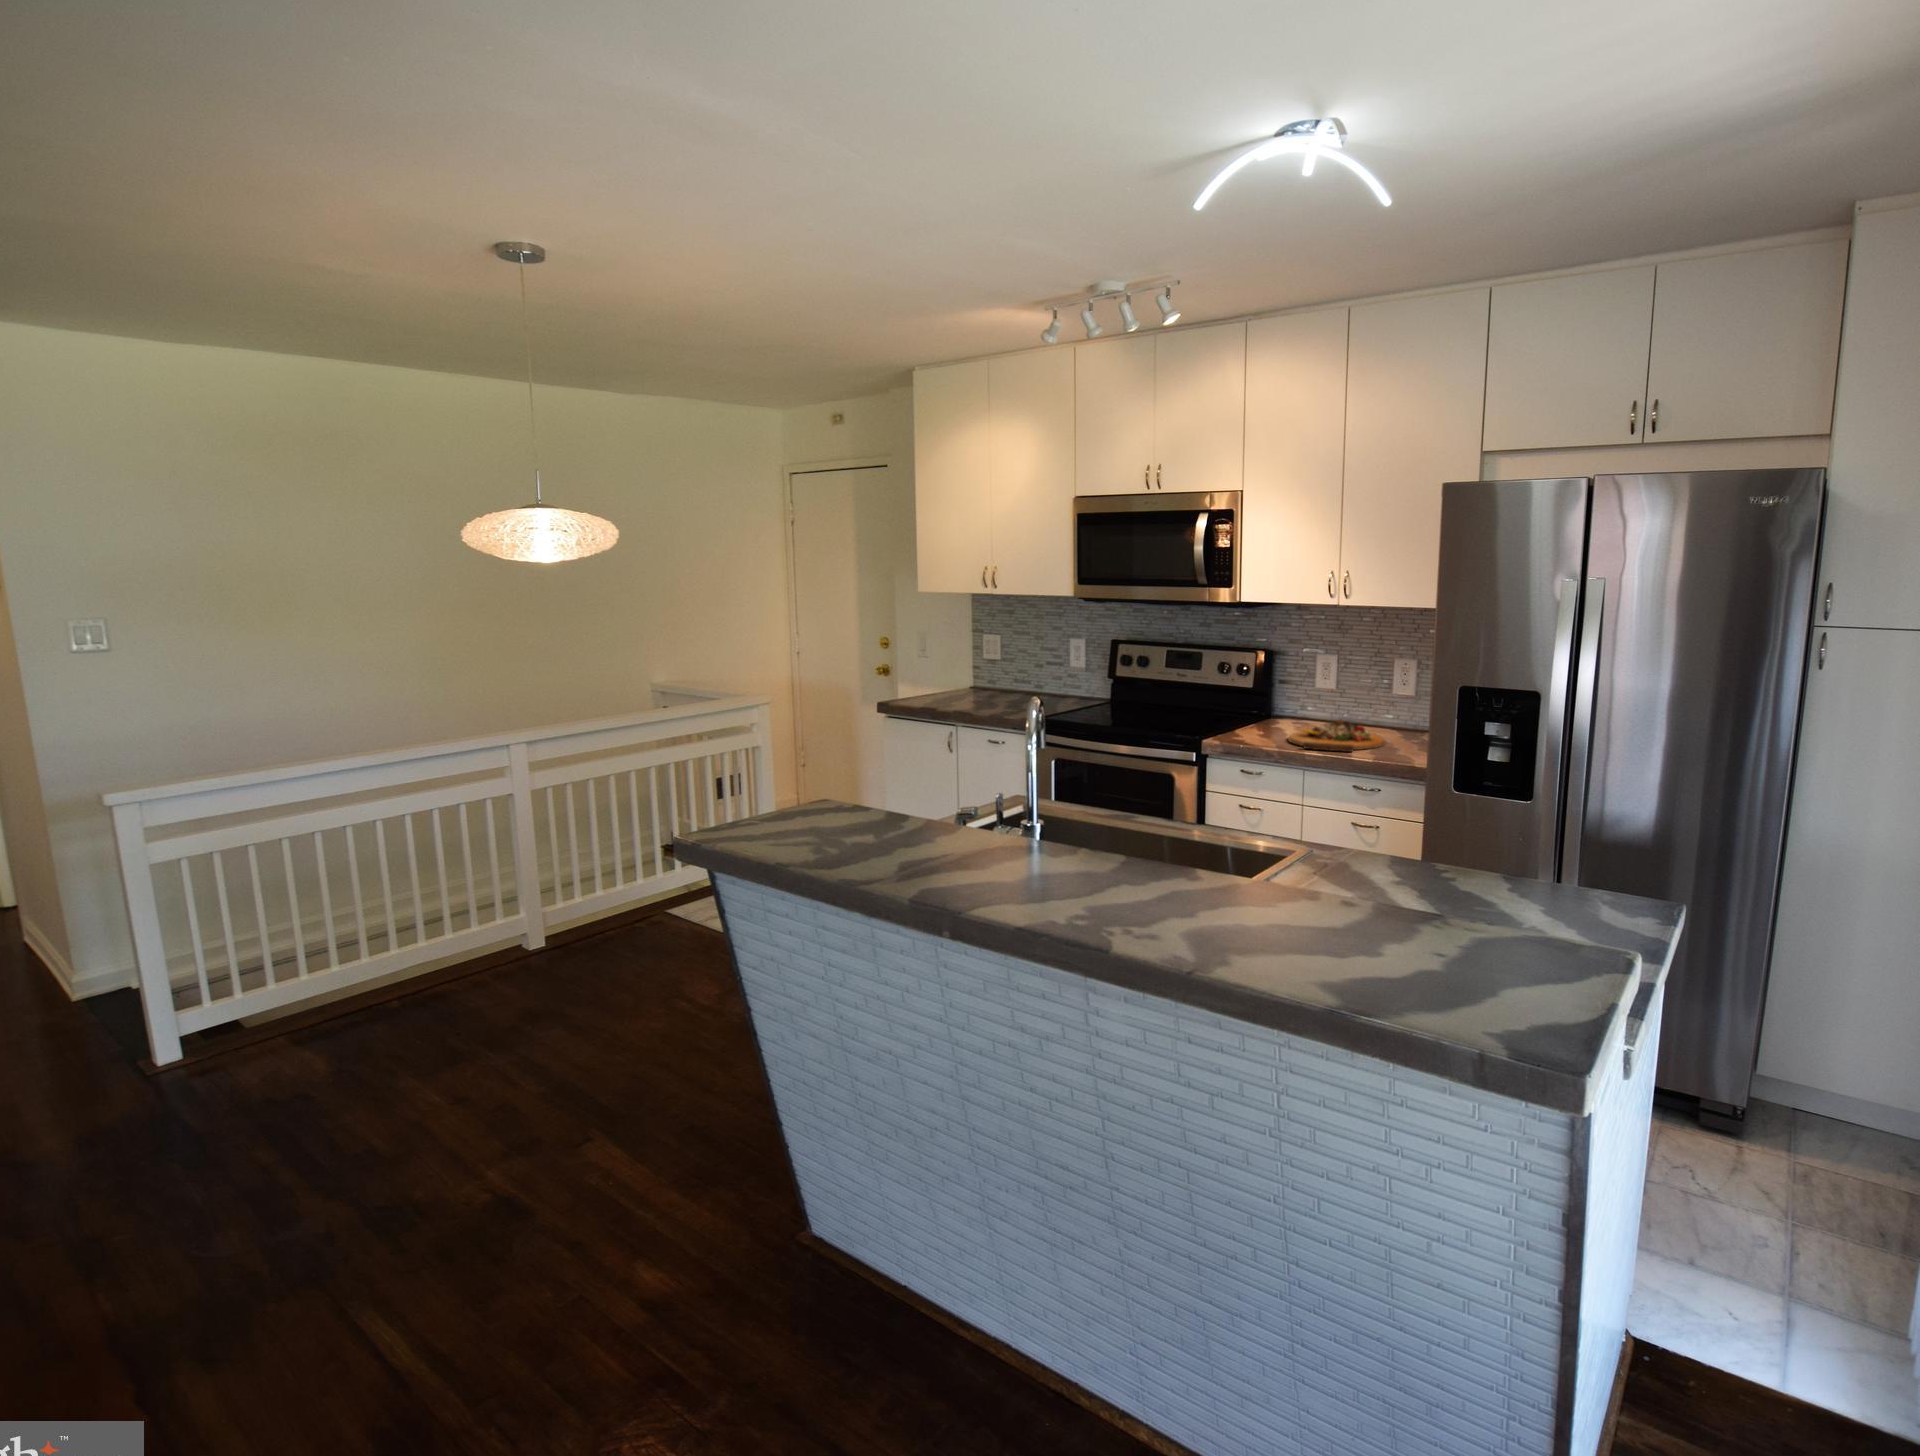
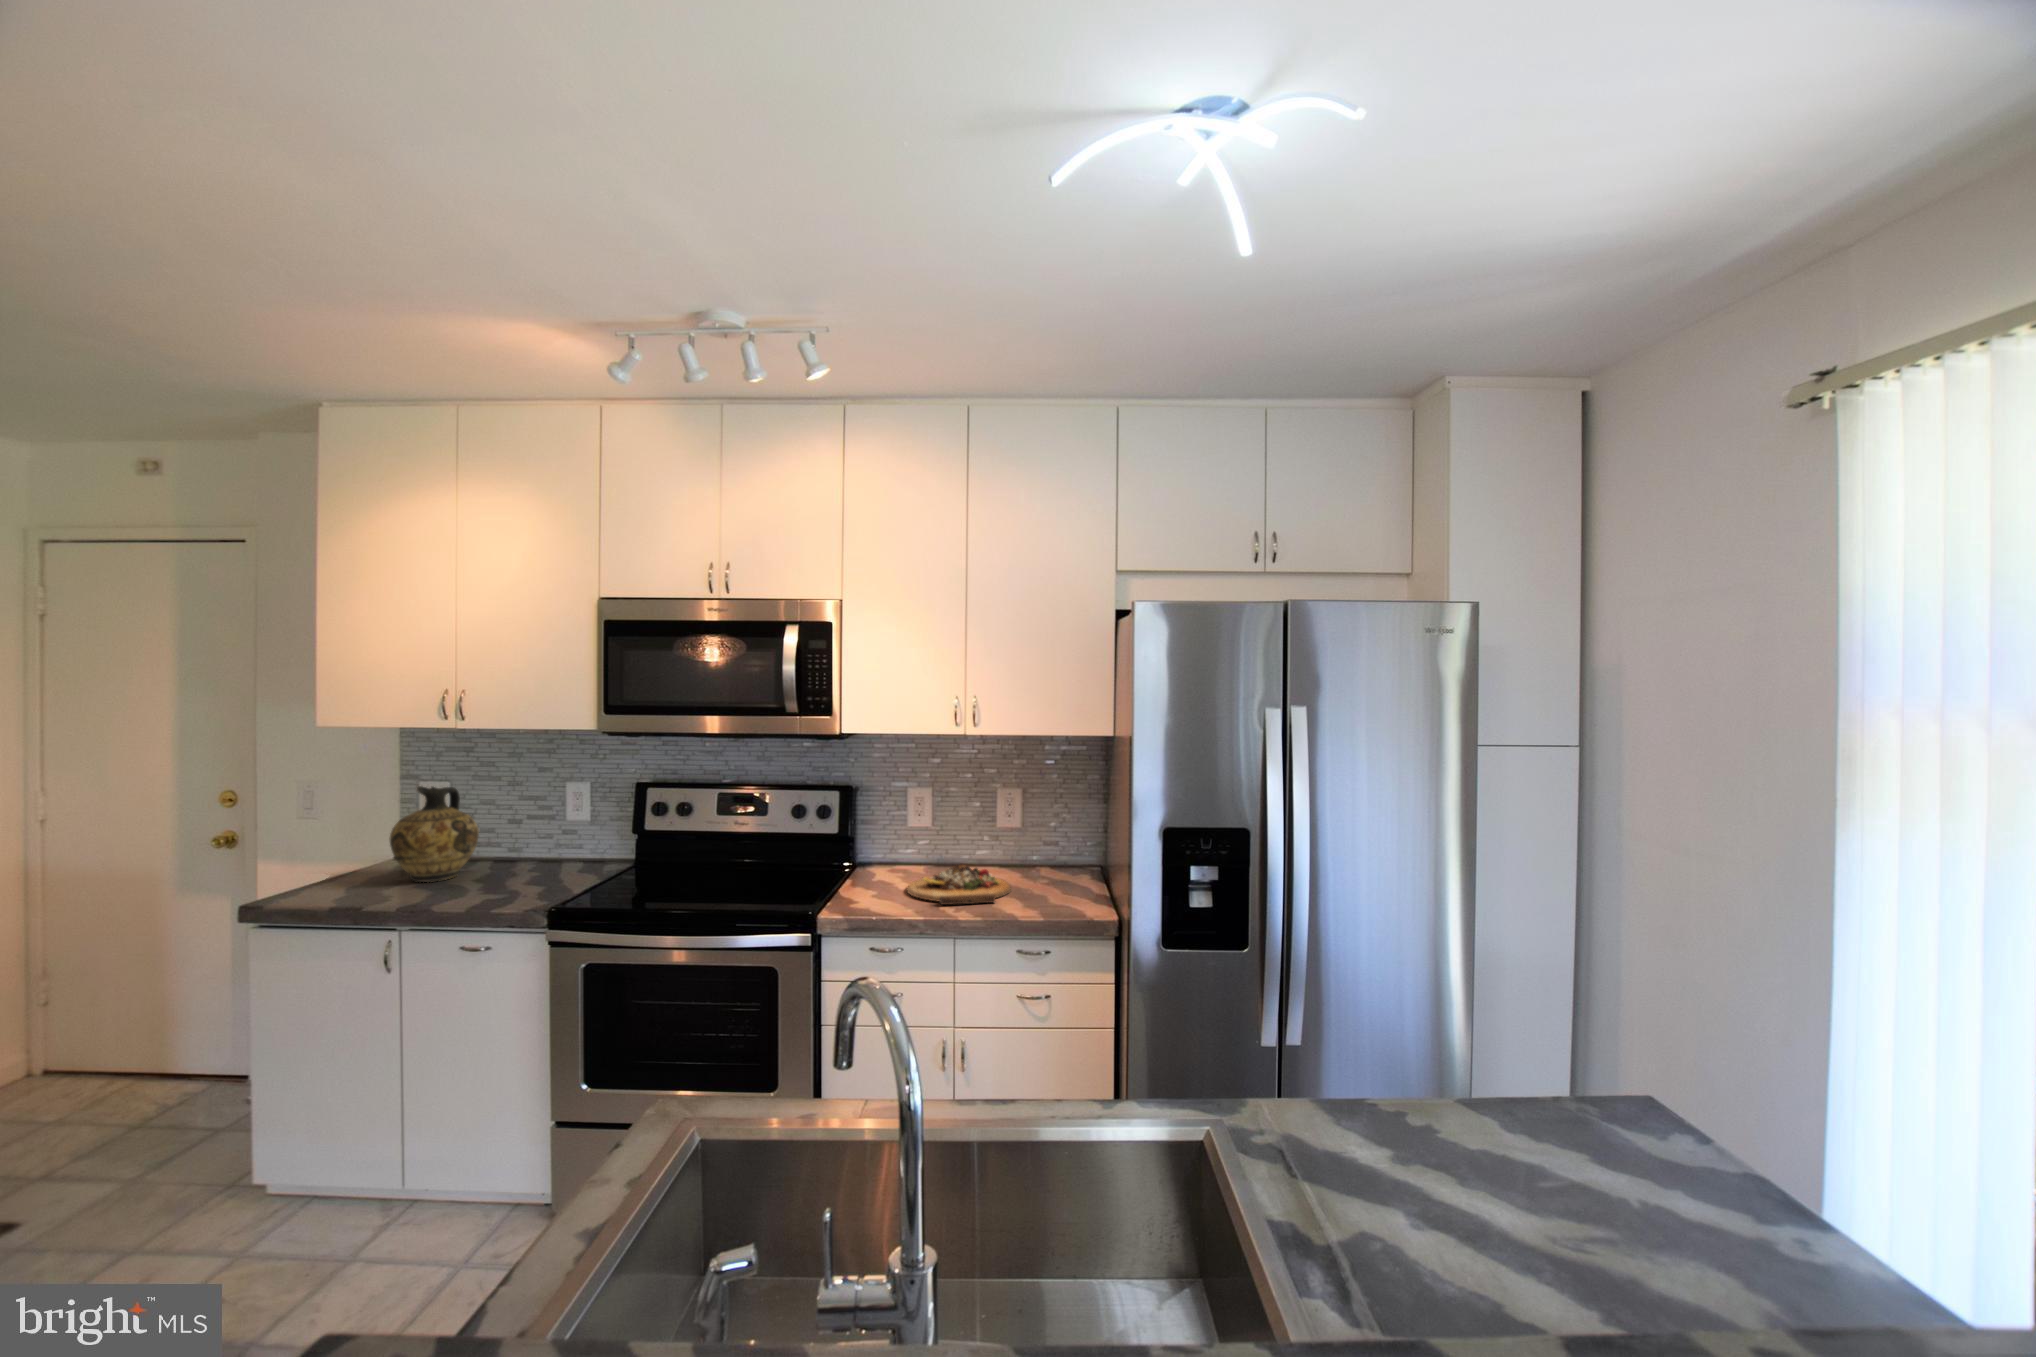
ceramic jug: none [957,636,1010,702] -> present [389,786,479,882]

